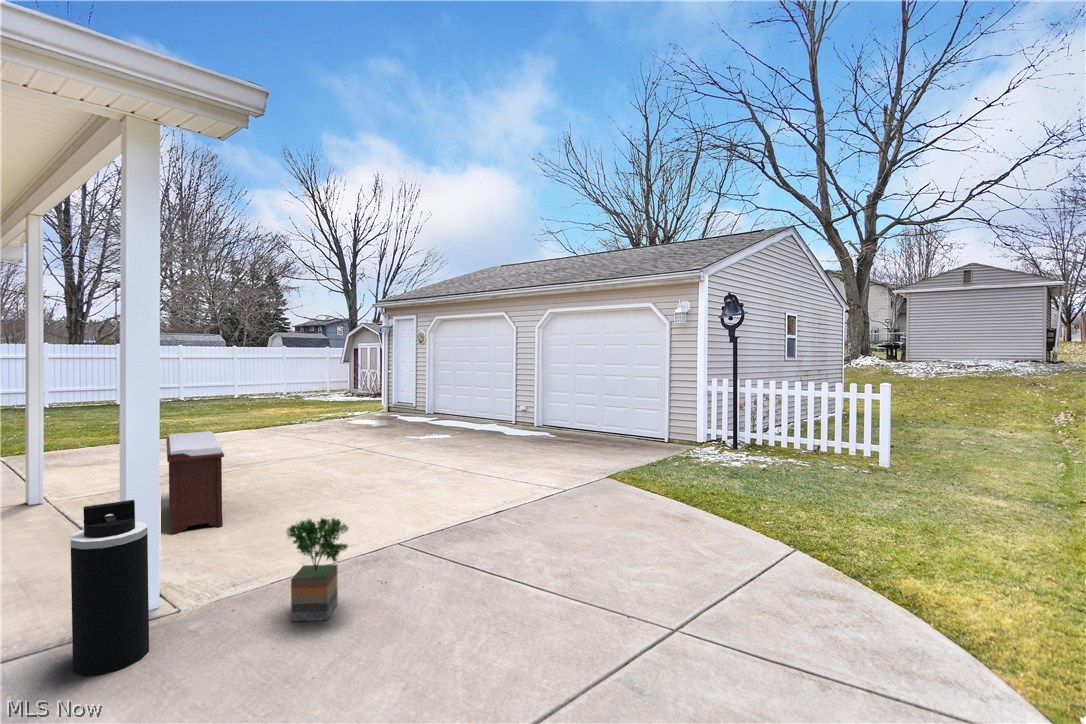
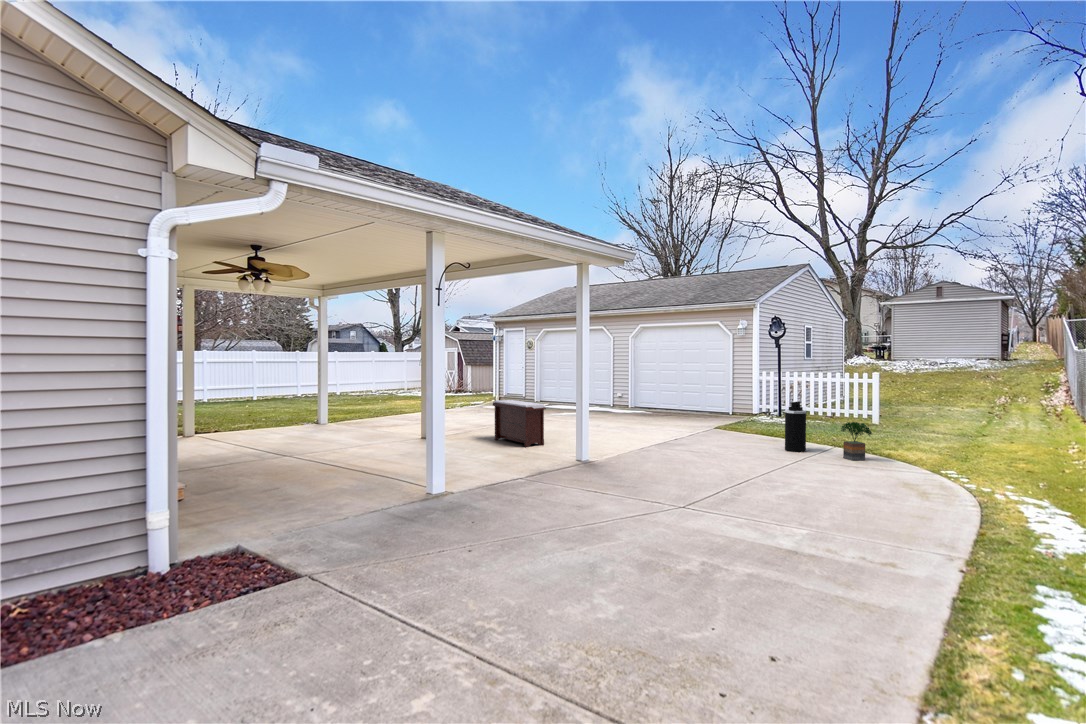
trash can: present [71,500,149,676] -> present [785,402,806,452]
potted tree: present [287,518,349,621] -> present [841,422,872,460]

